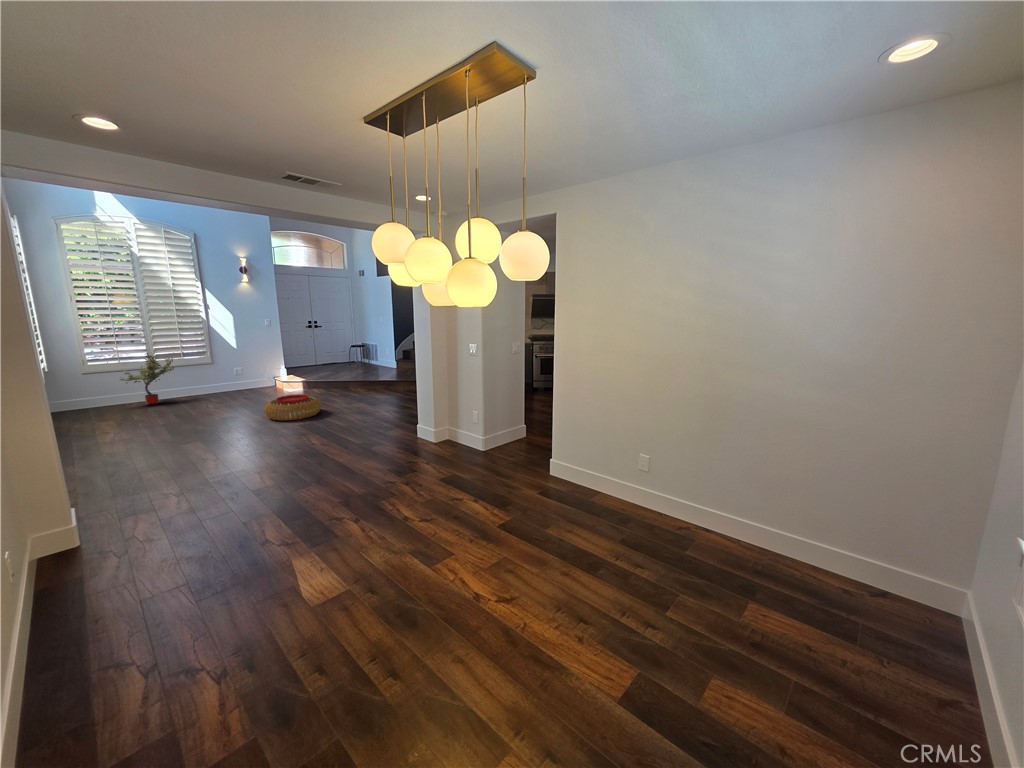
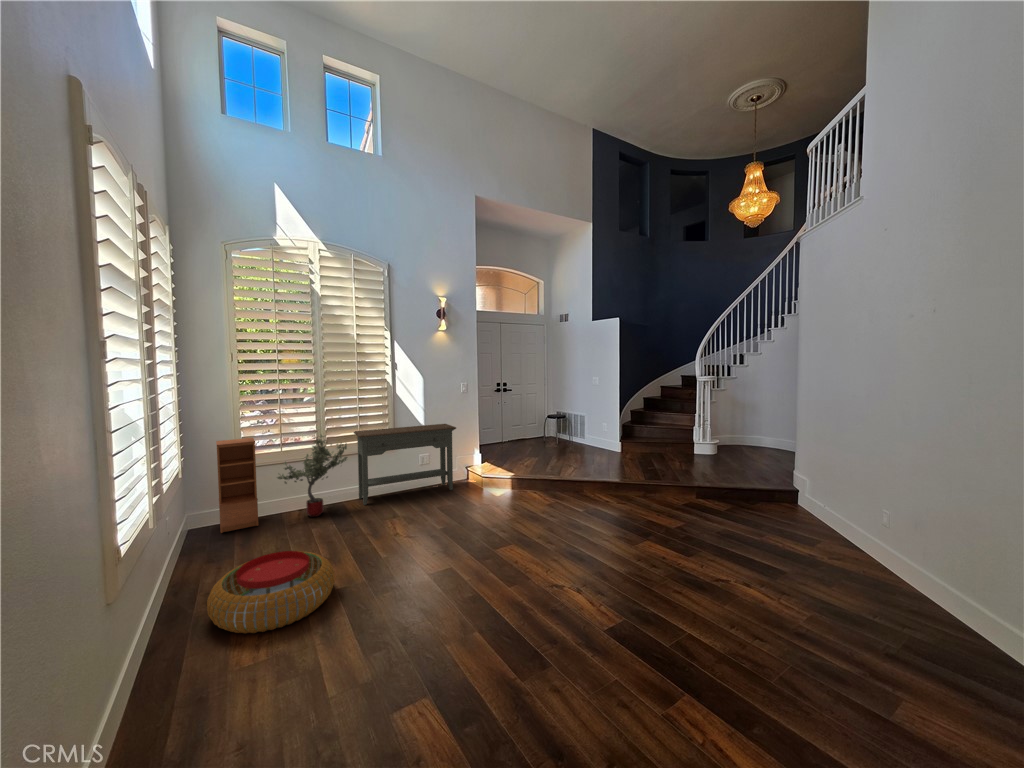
console table: none [178,347,261,399] -> present [354,424,456,505]
bookcase: none [66,354,109,415] -> present [216,438,258,533]
pouf: present [265,394,321,421] -> present [207,551,335,633]

